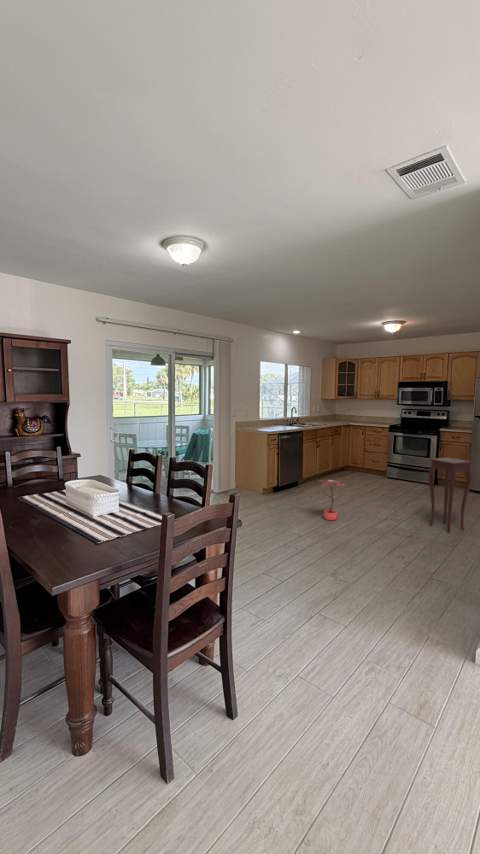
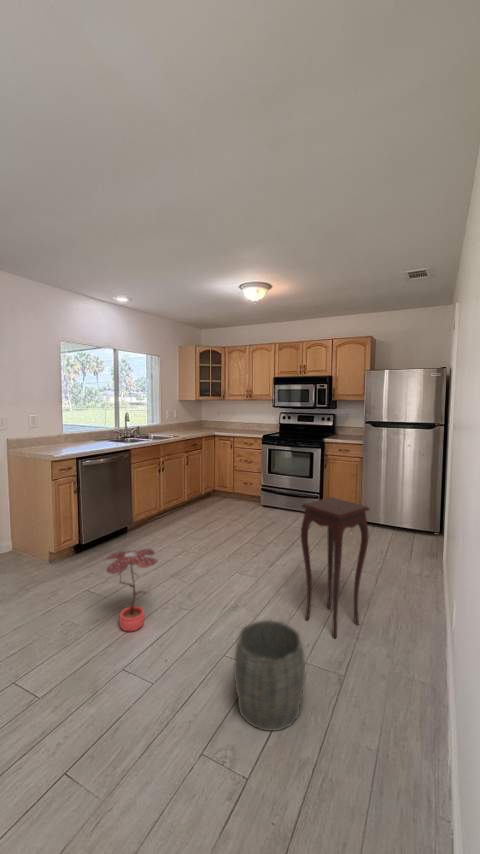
woven basket: none [397,509,434,552] -> present [234,620,305,731]

